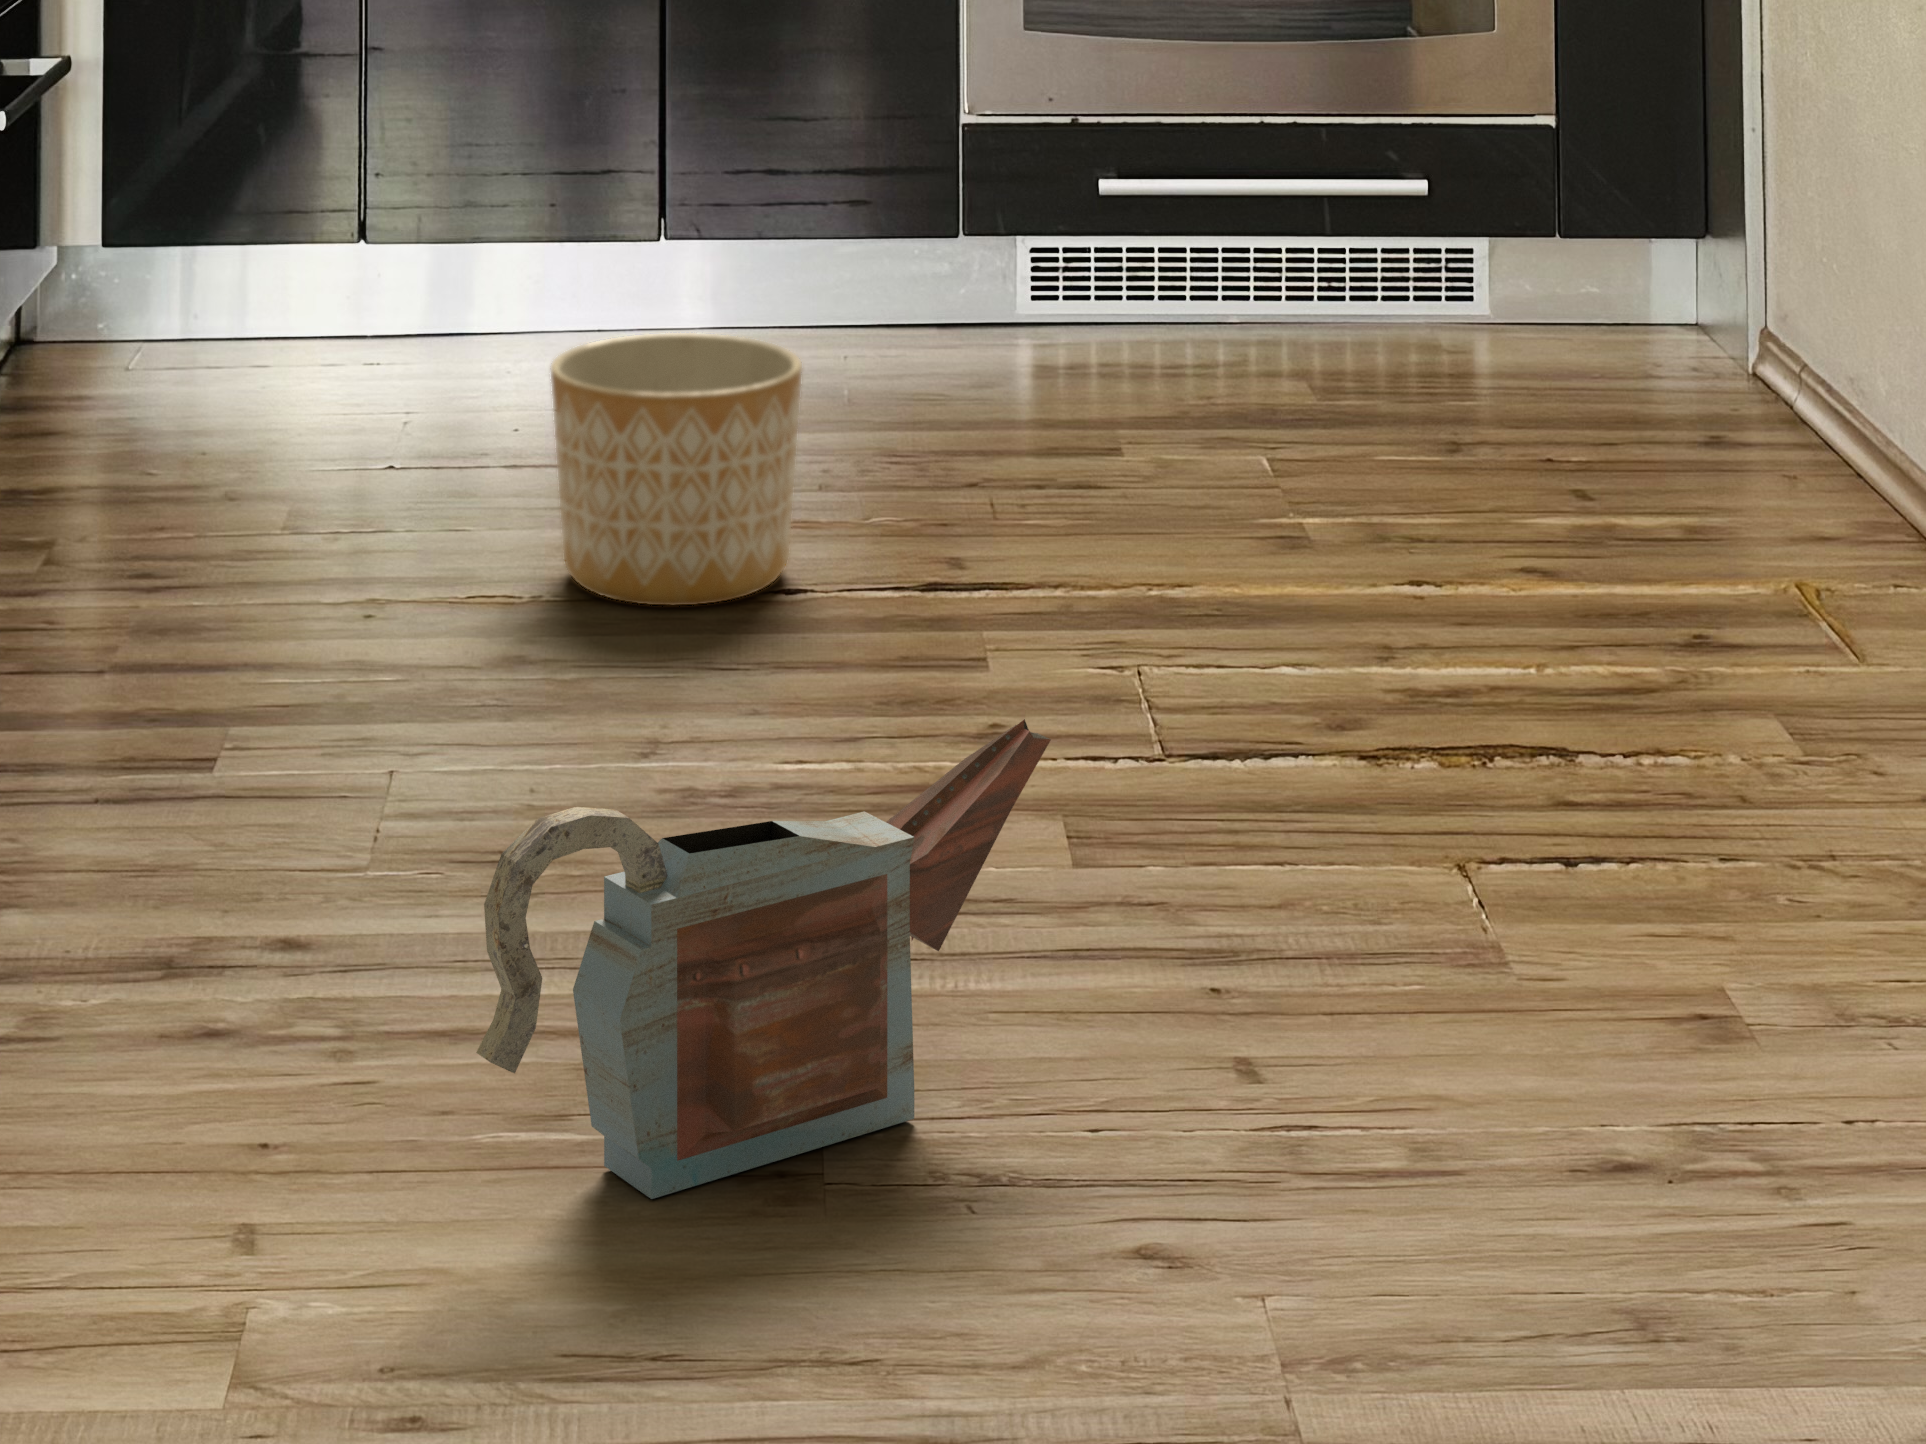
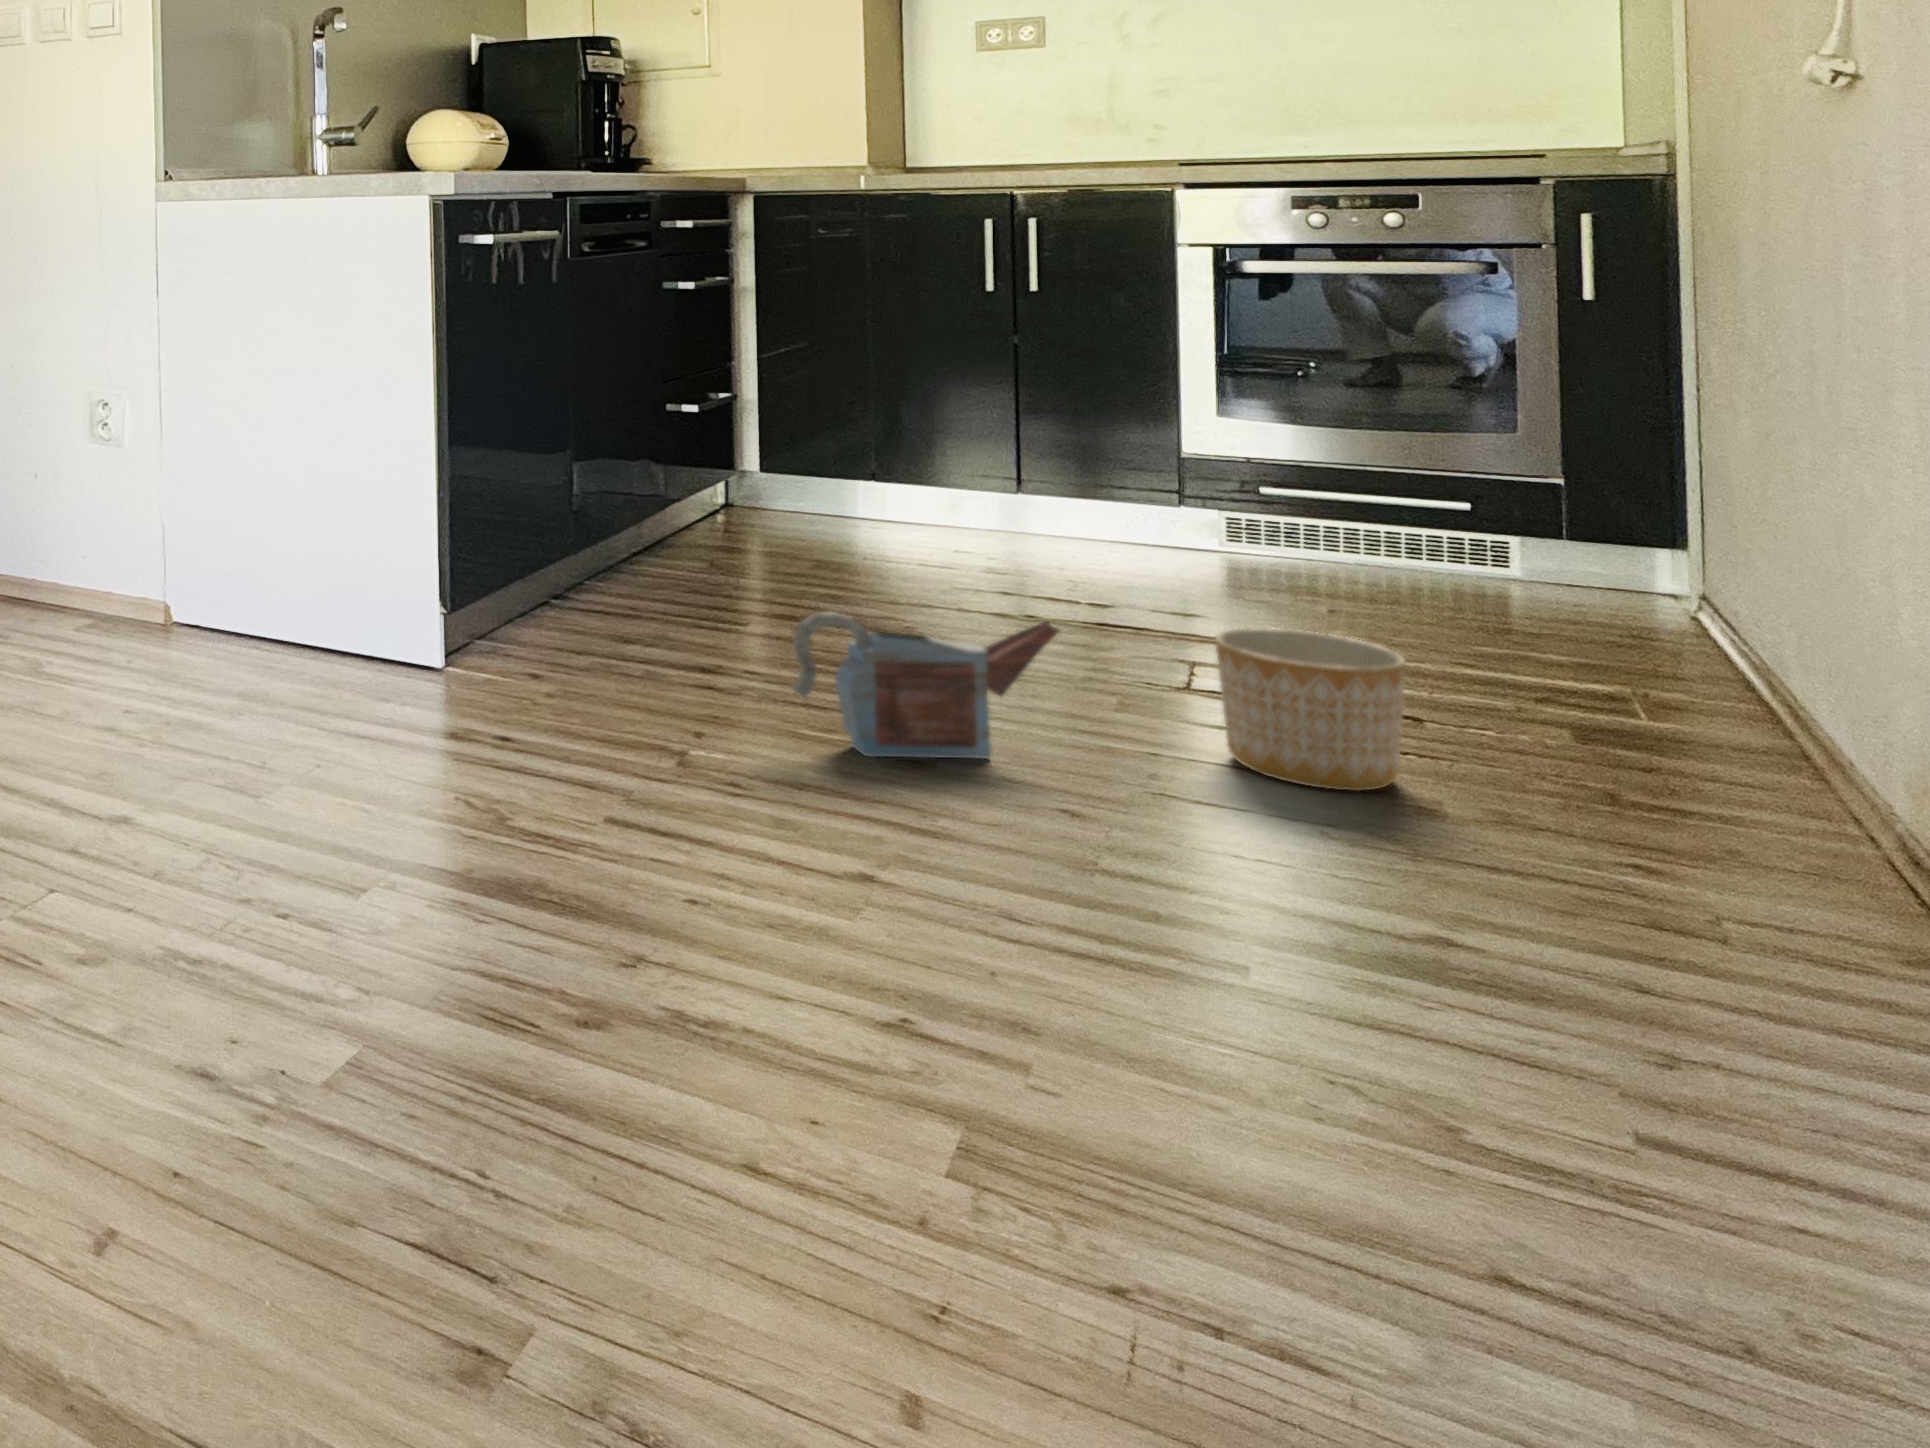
planter: present [551,333,802,605] -> present [1215,628,1406,791]

